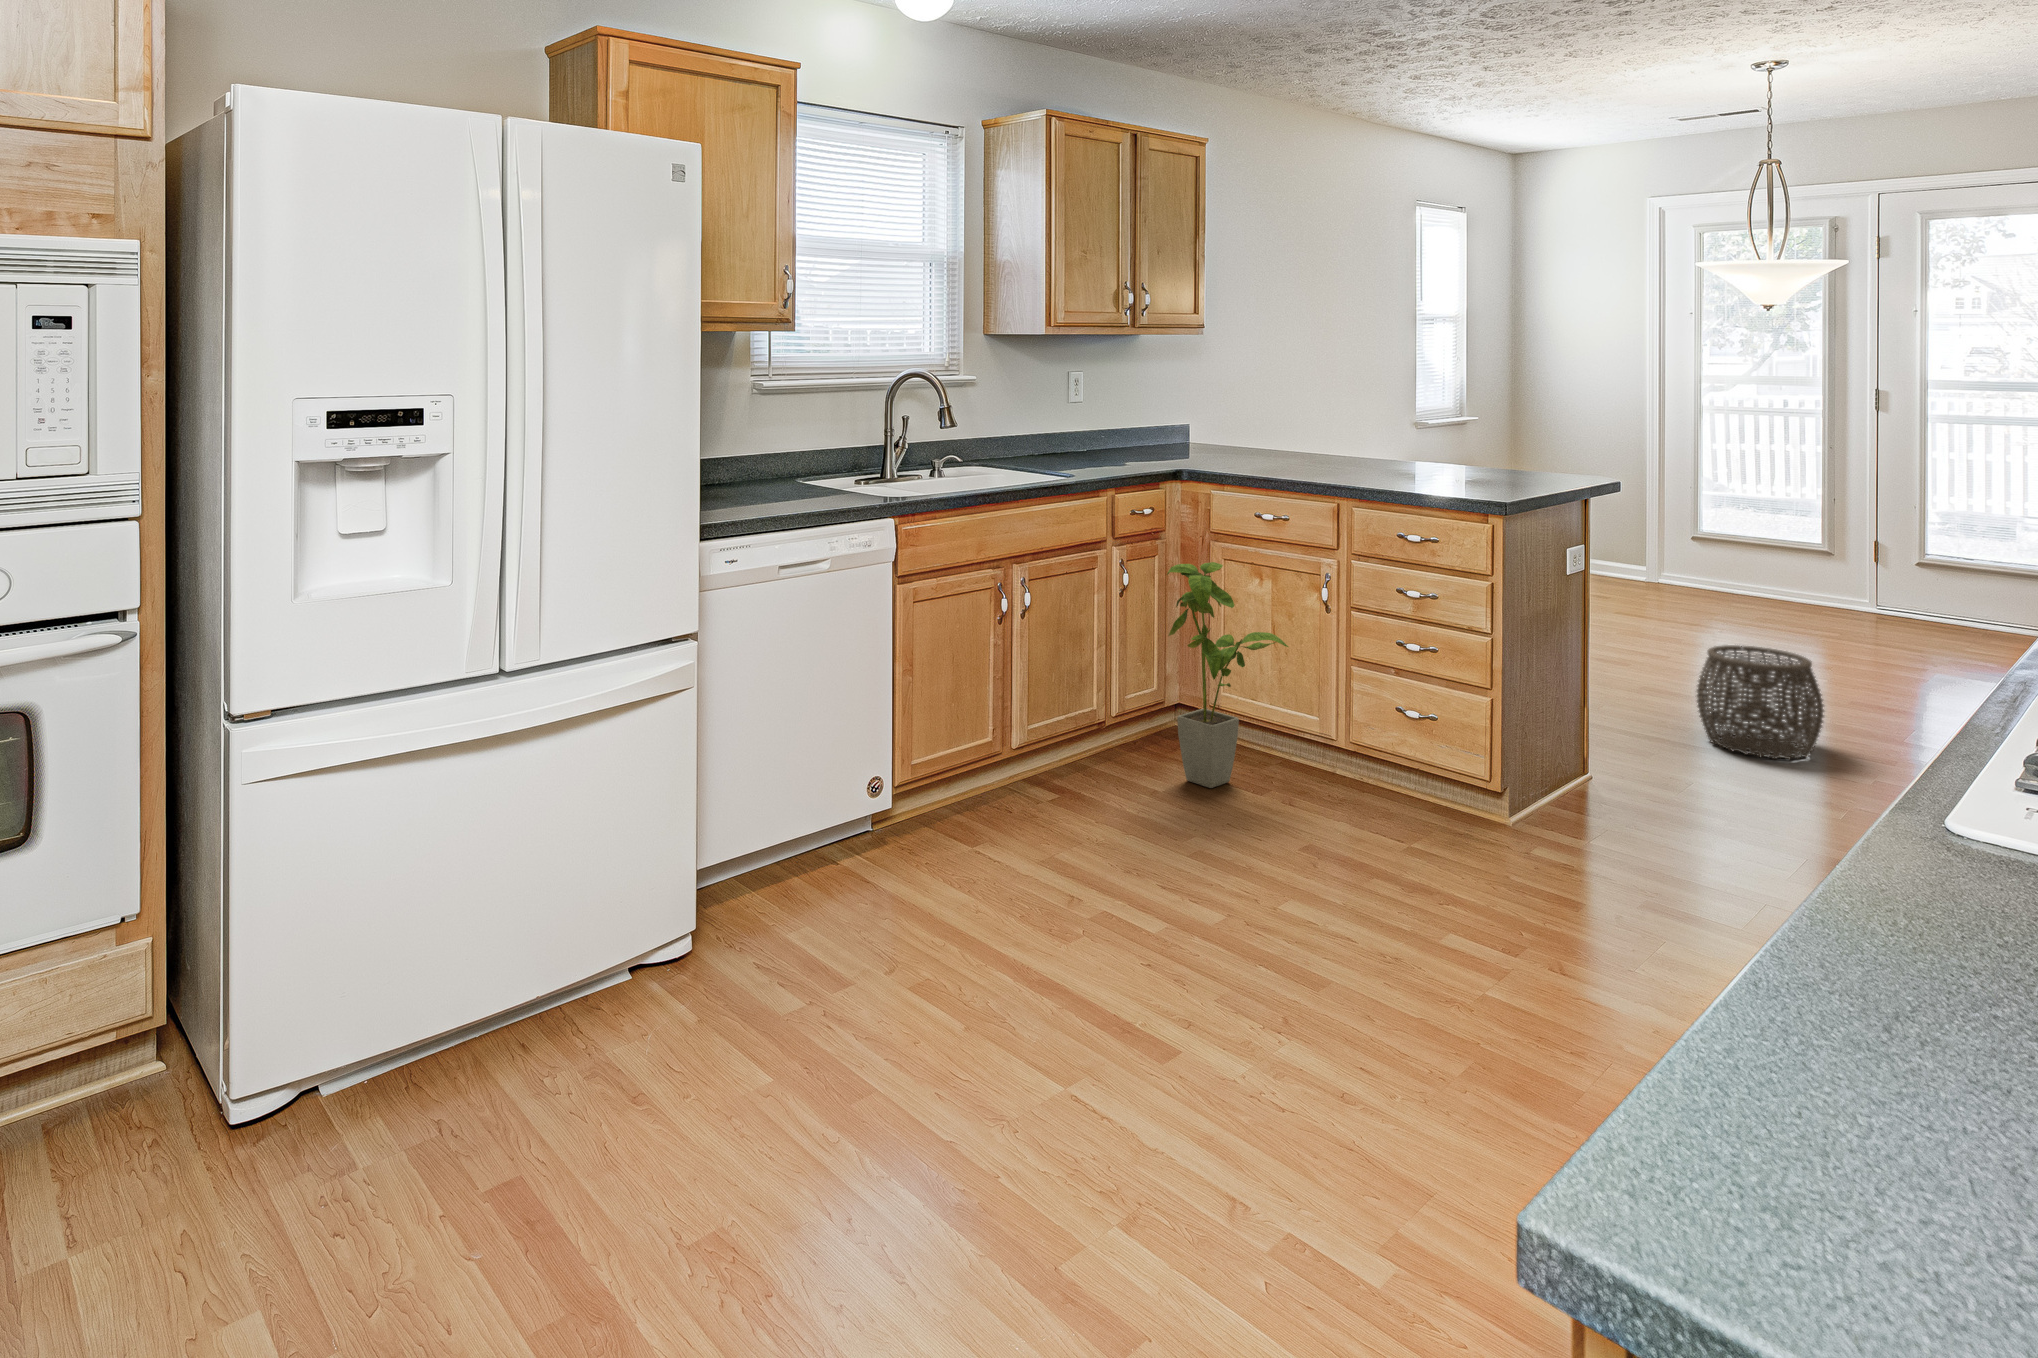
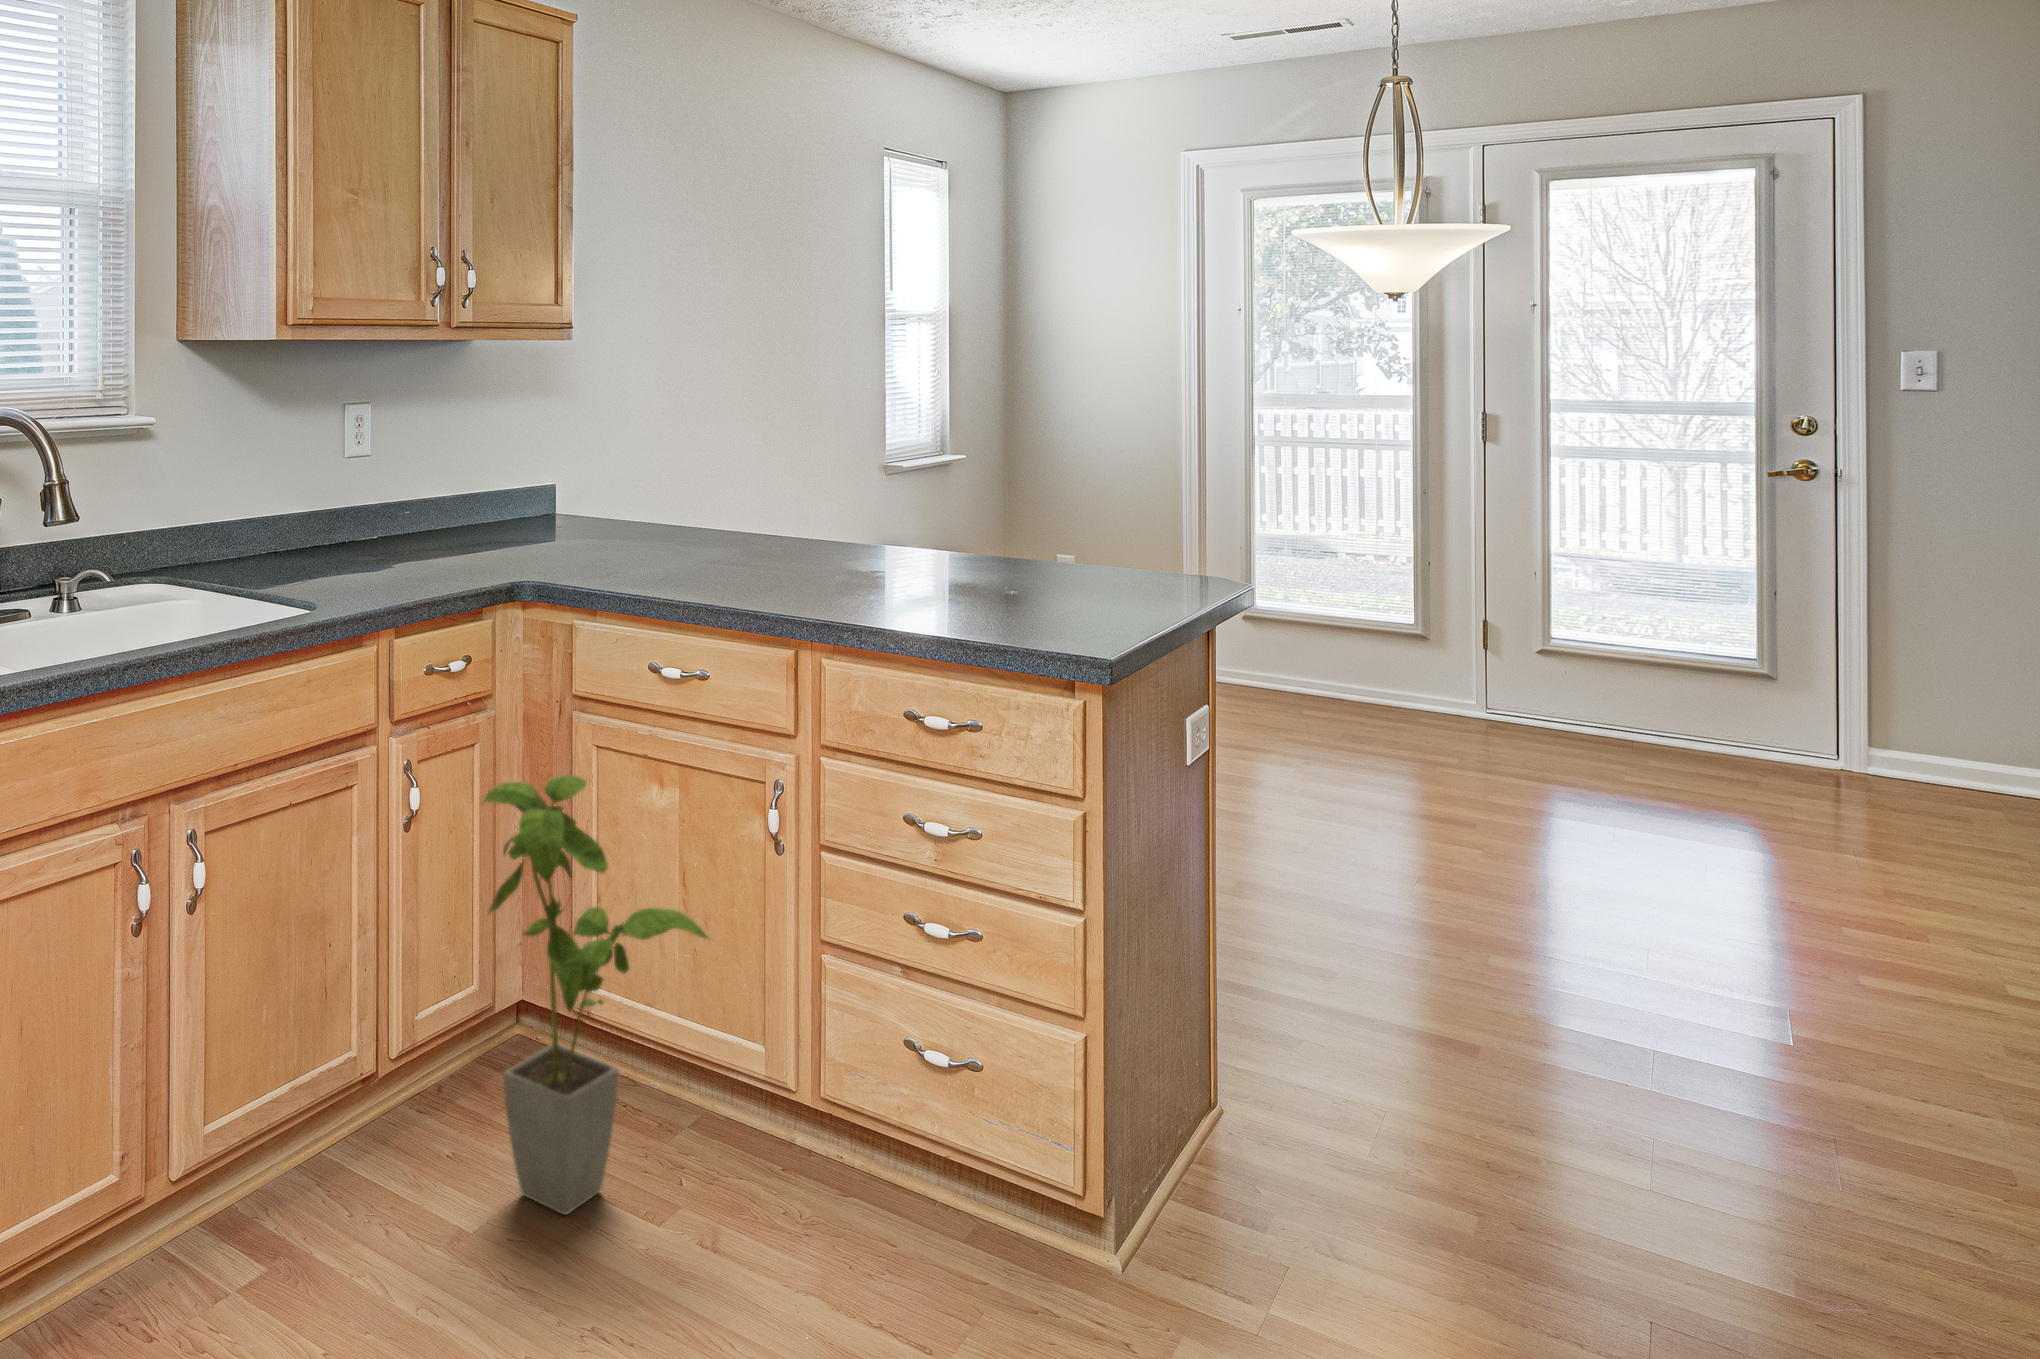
woven basket: present [1697,645,1824,759] -> none [1347,839,1557,1043]

